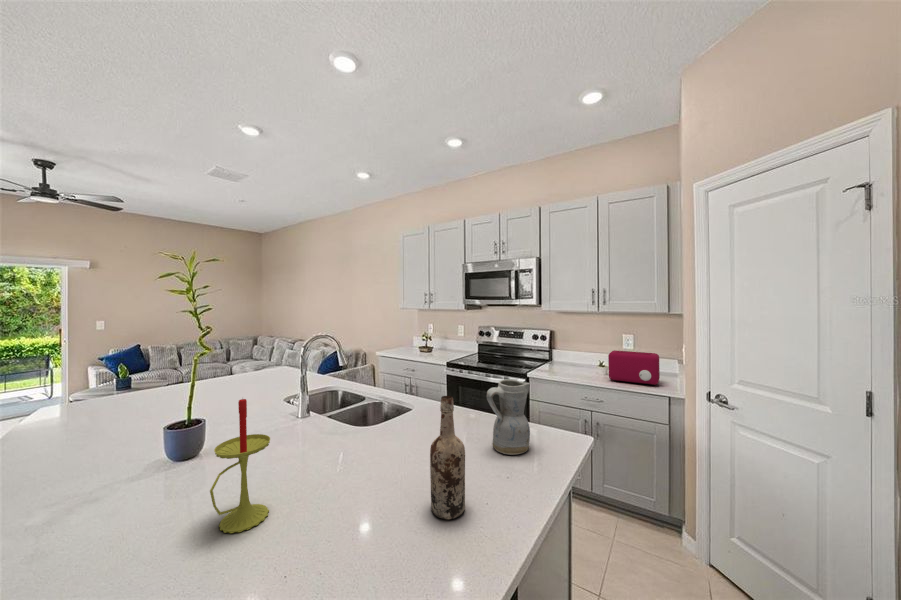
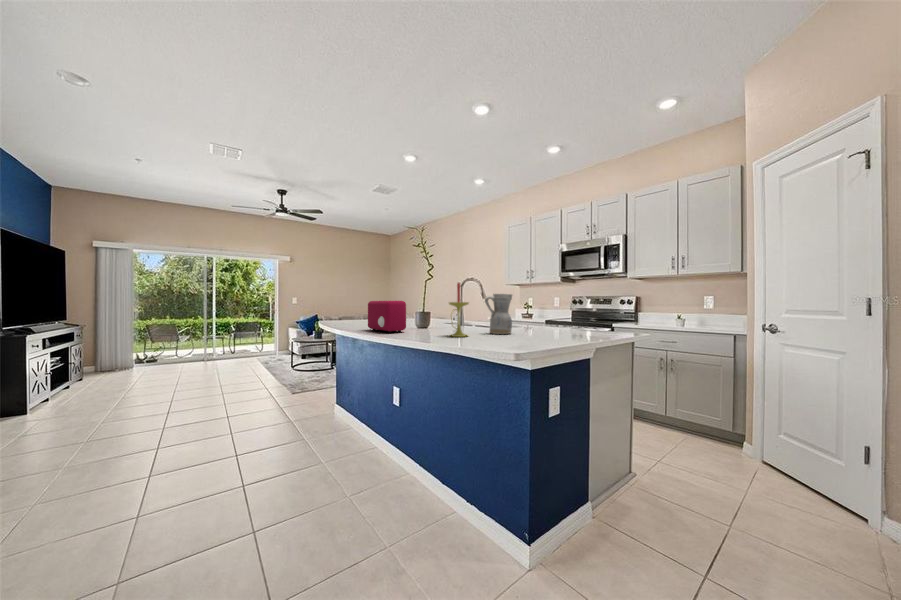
toaster: present [608,350,660,386] -> present [368,301,406,333]
ceramic pitcher: present [487,379,530,455] -> present [485,294,512,334]
wine bottle: present [430,396,465,519] -> none [545,283,564,339]

